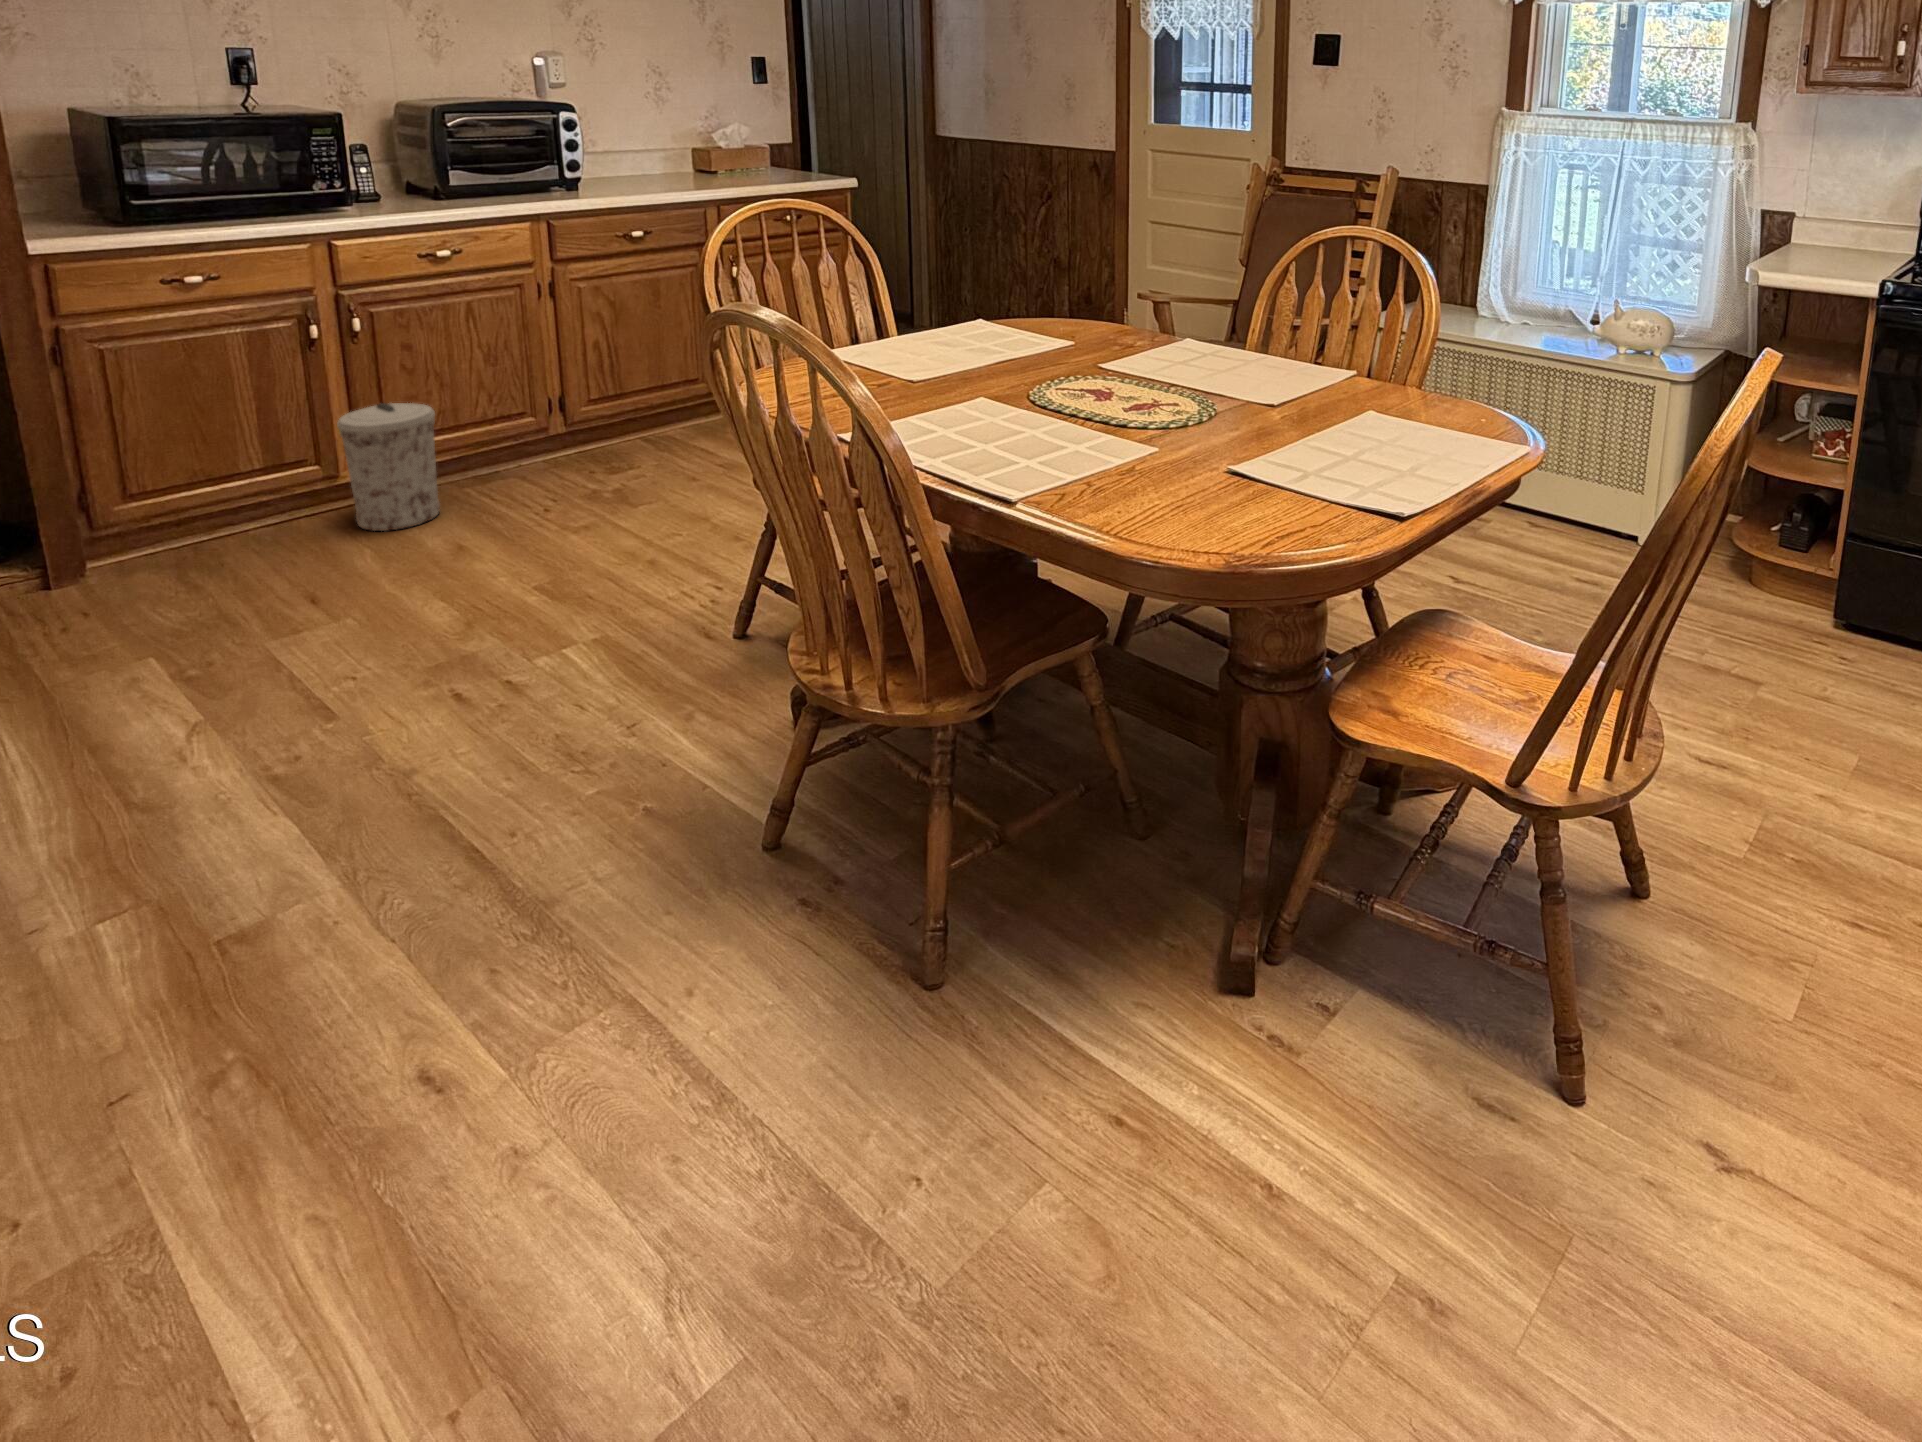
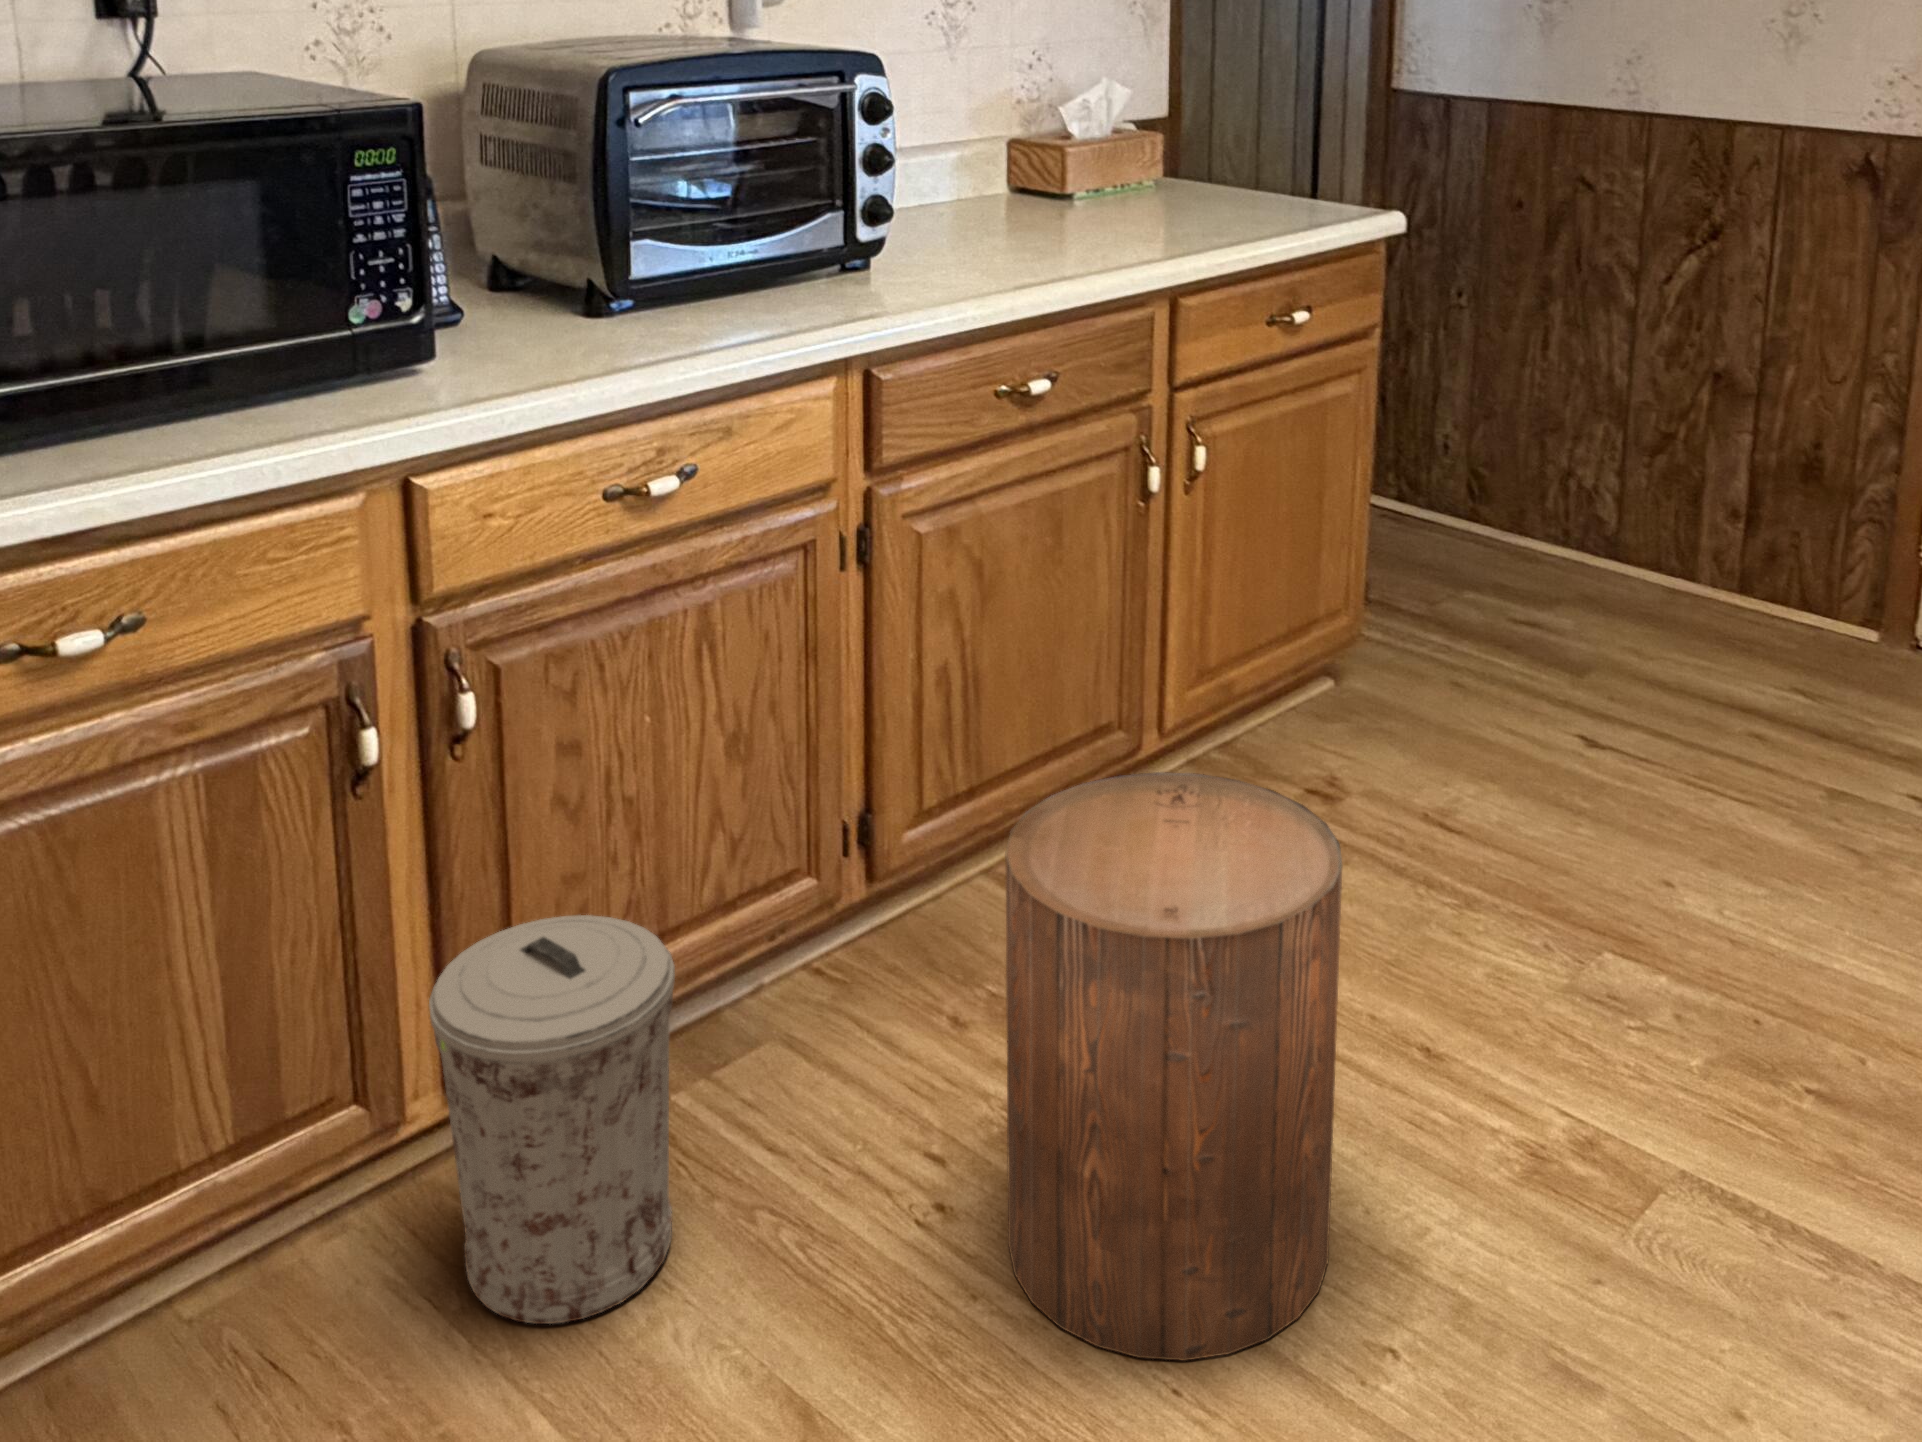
stool: none [543,357,680,536] -> present [1006,772,1342,1360]

